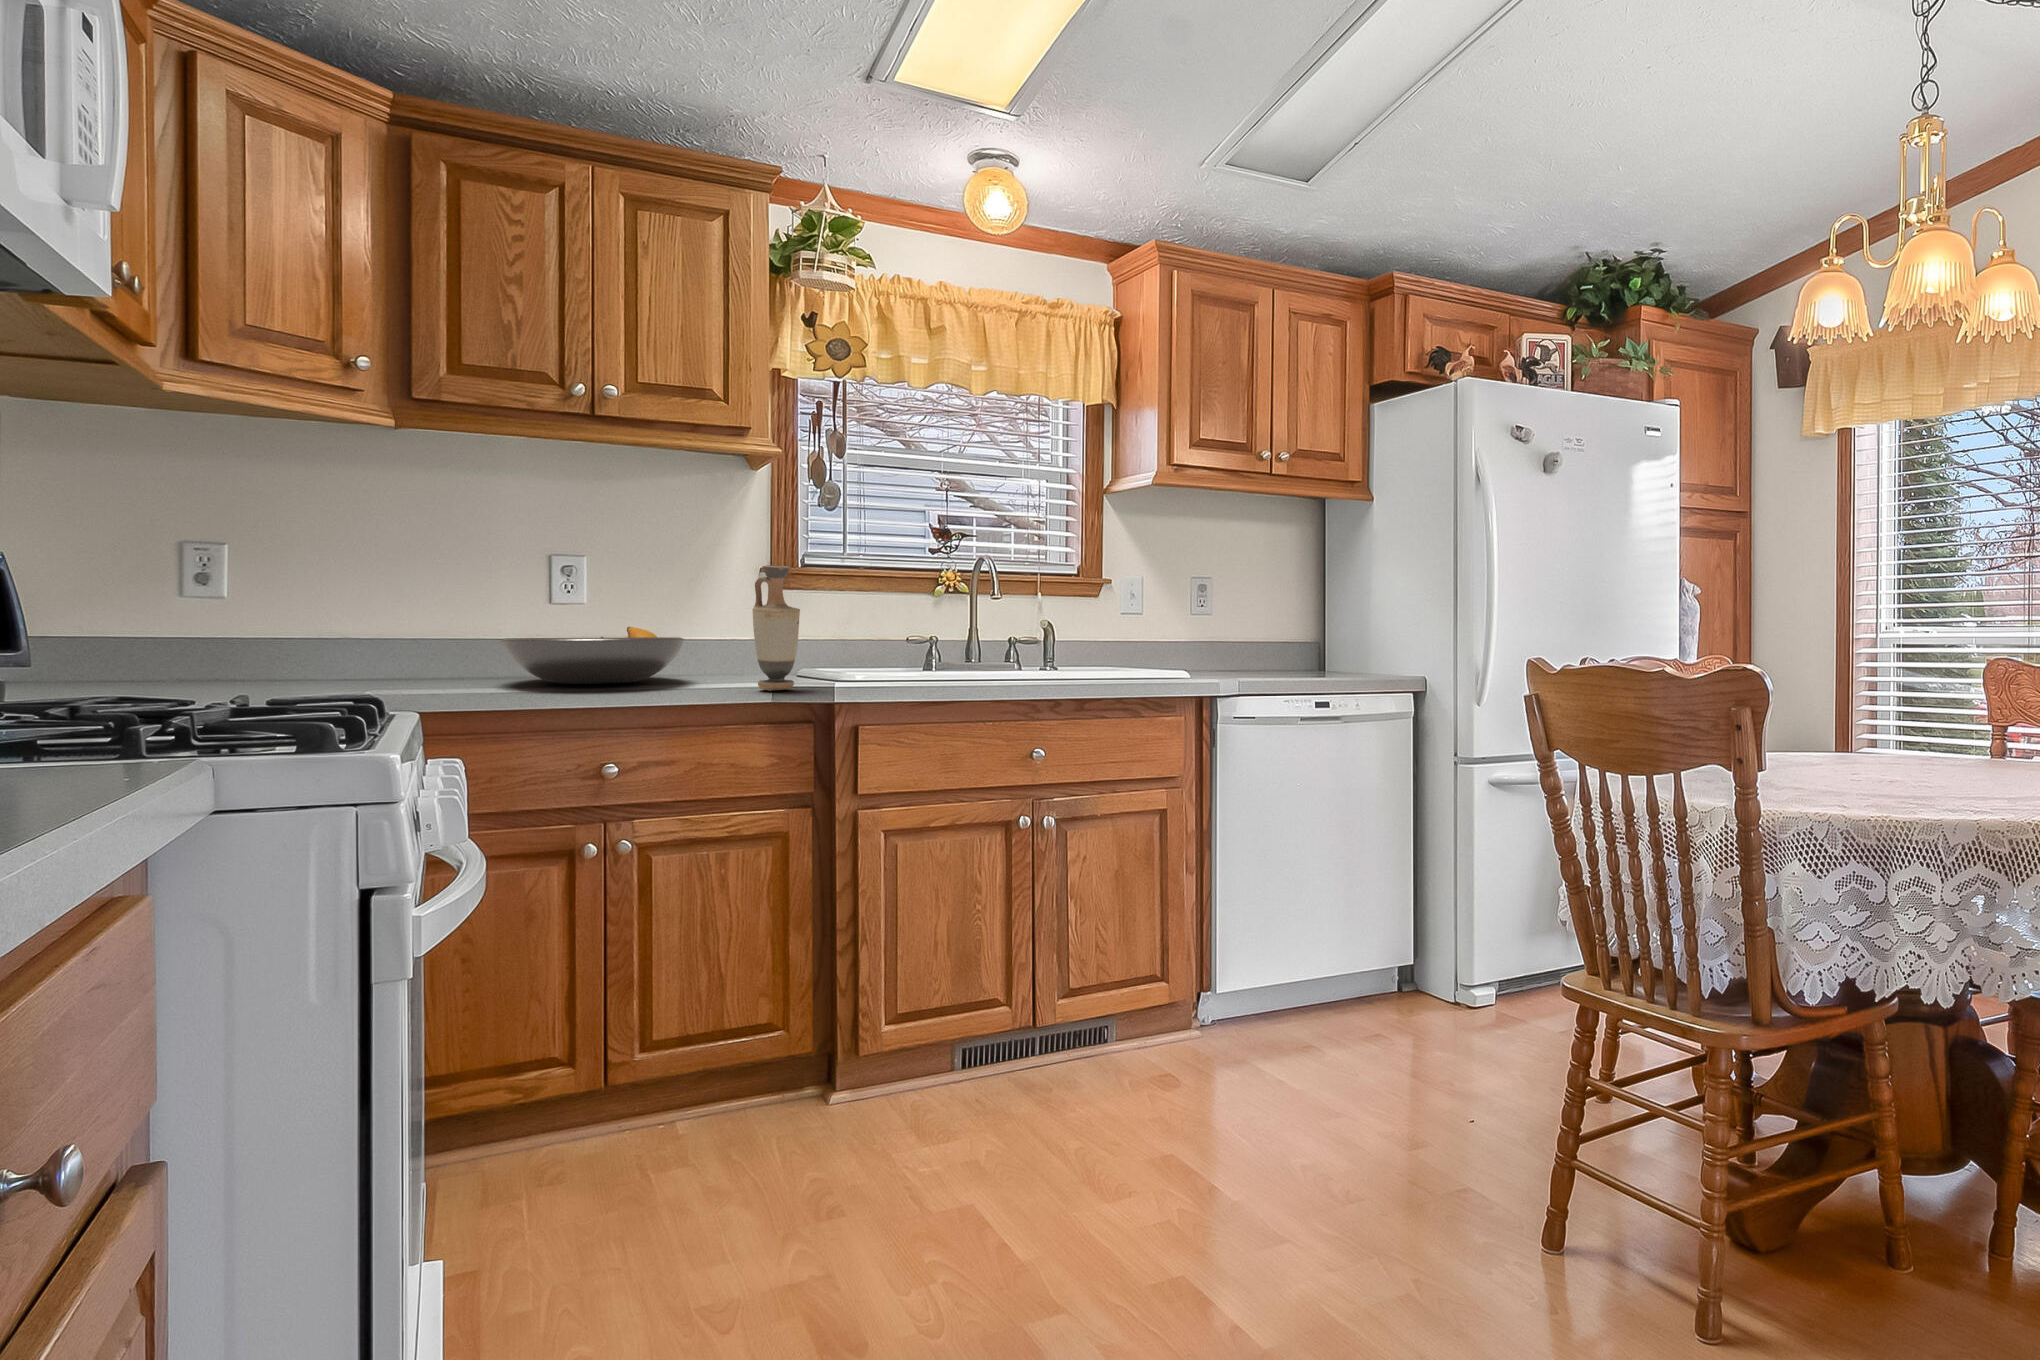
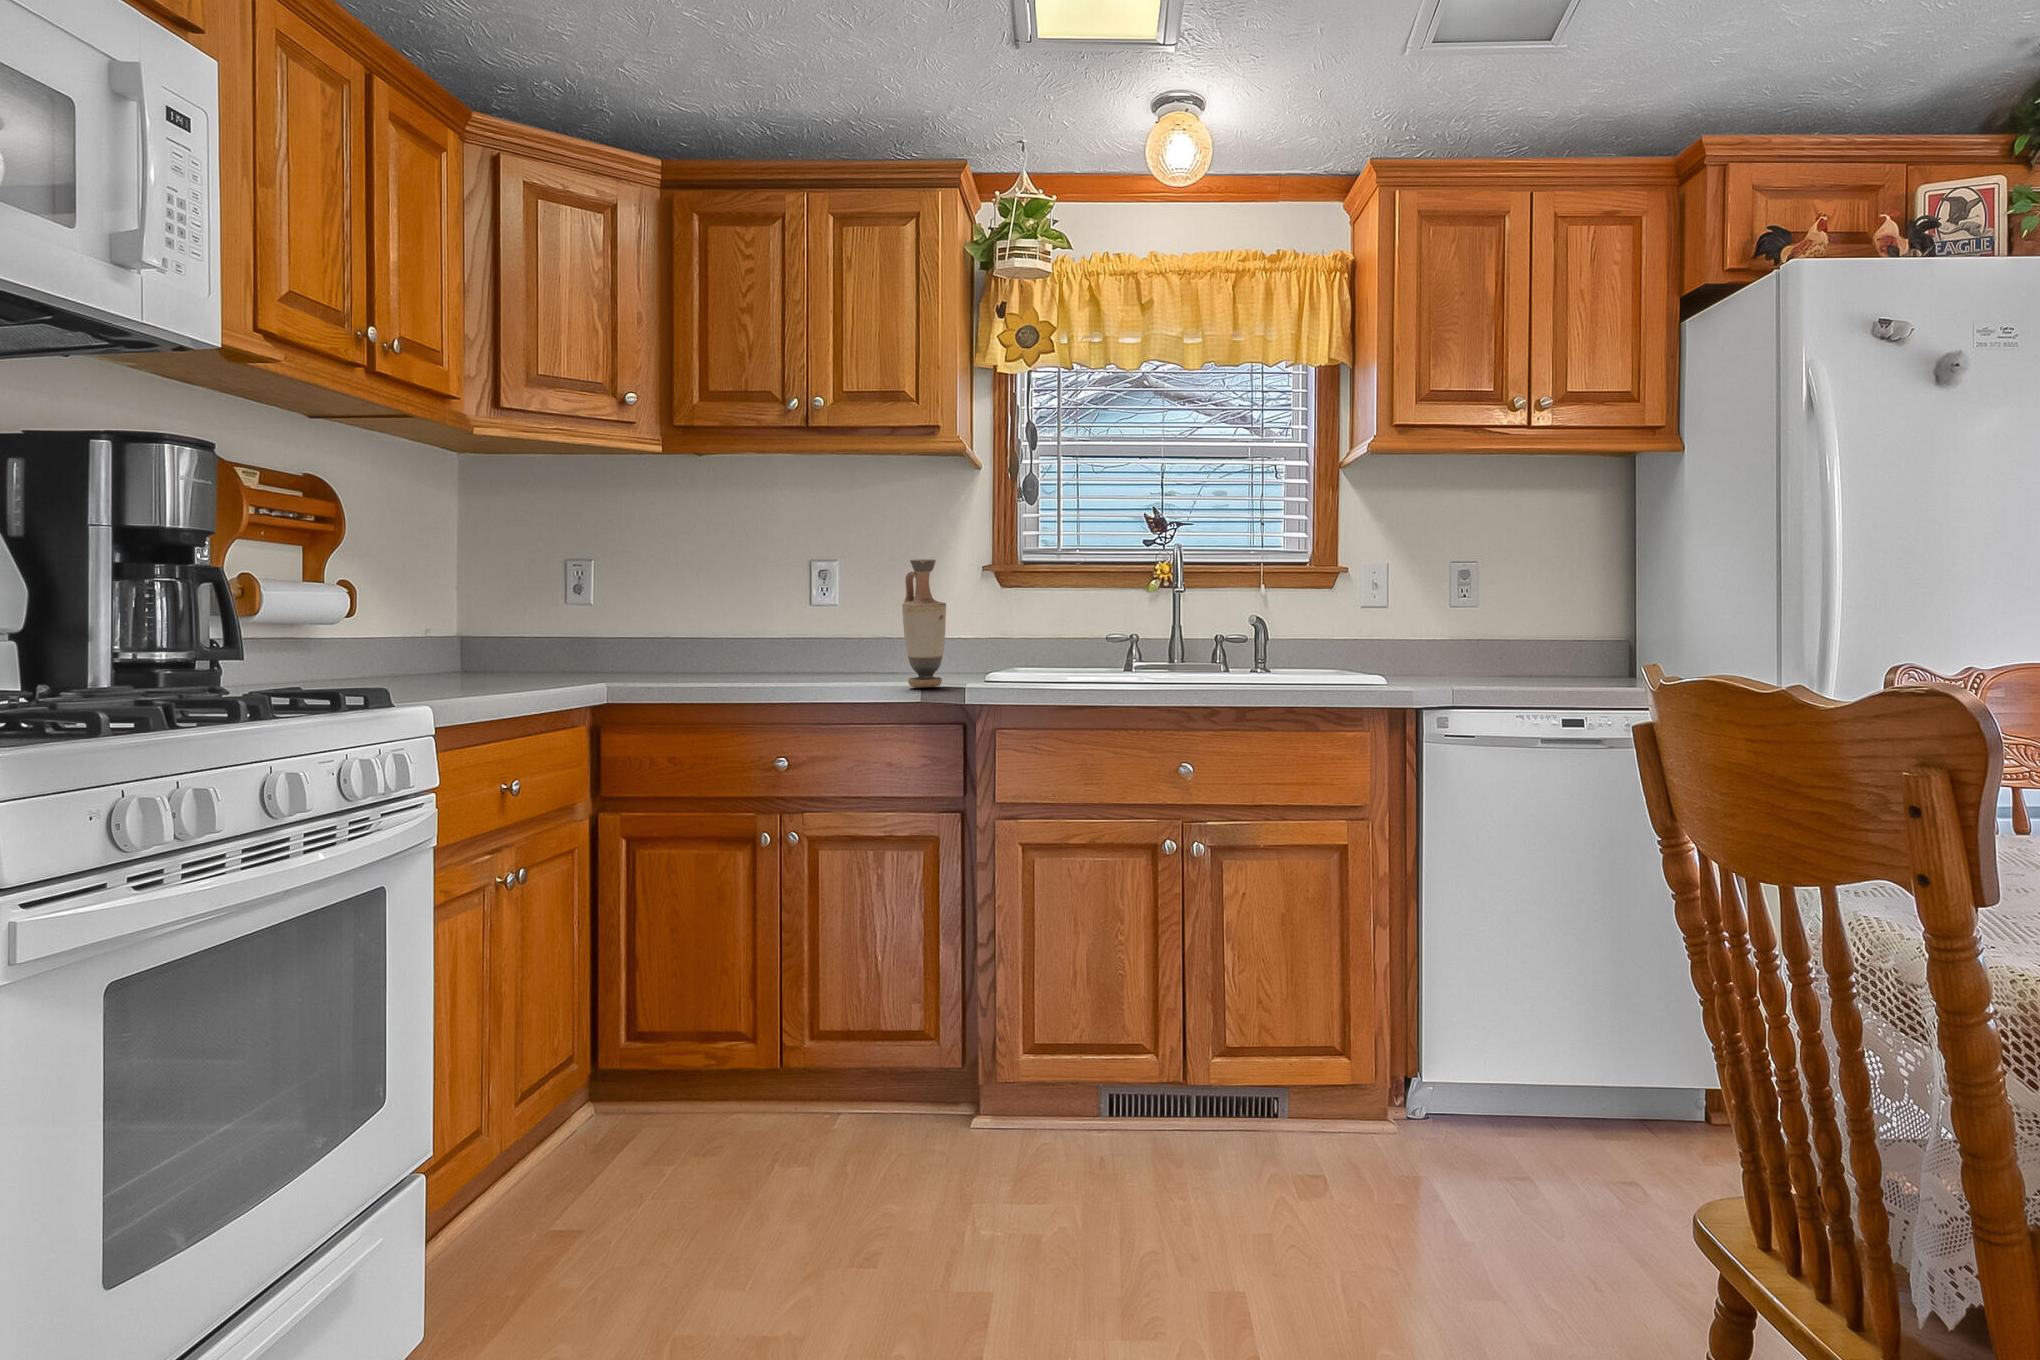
fruit bowl: present [501,627,685,684] -> none [729,626,883,679]

